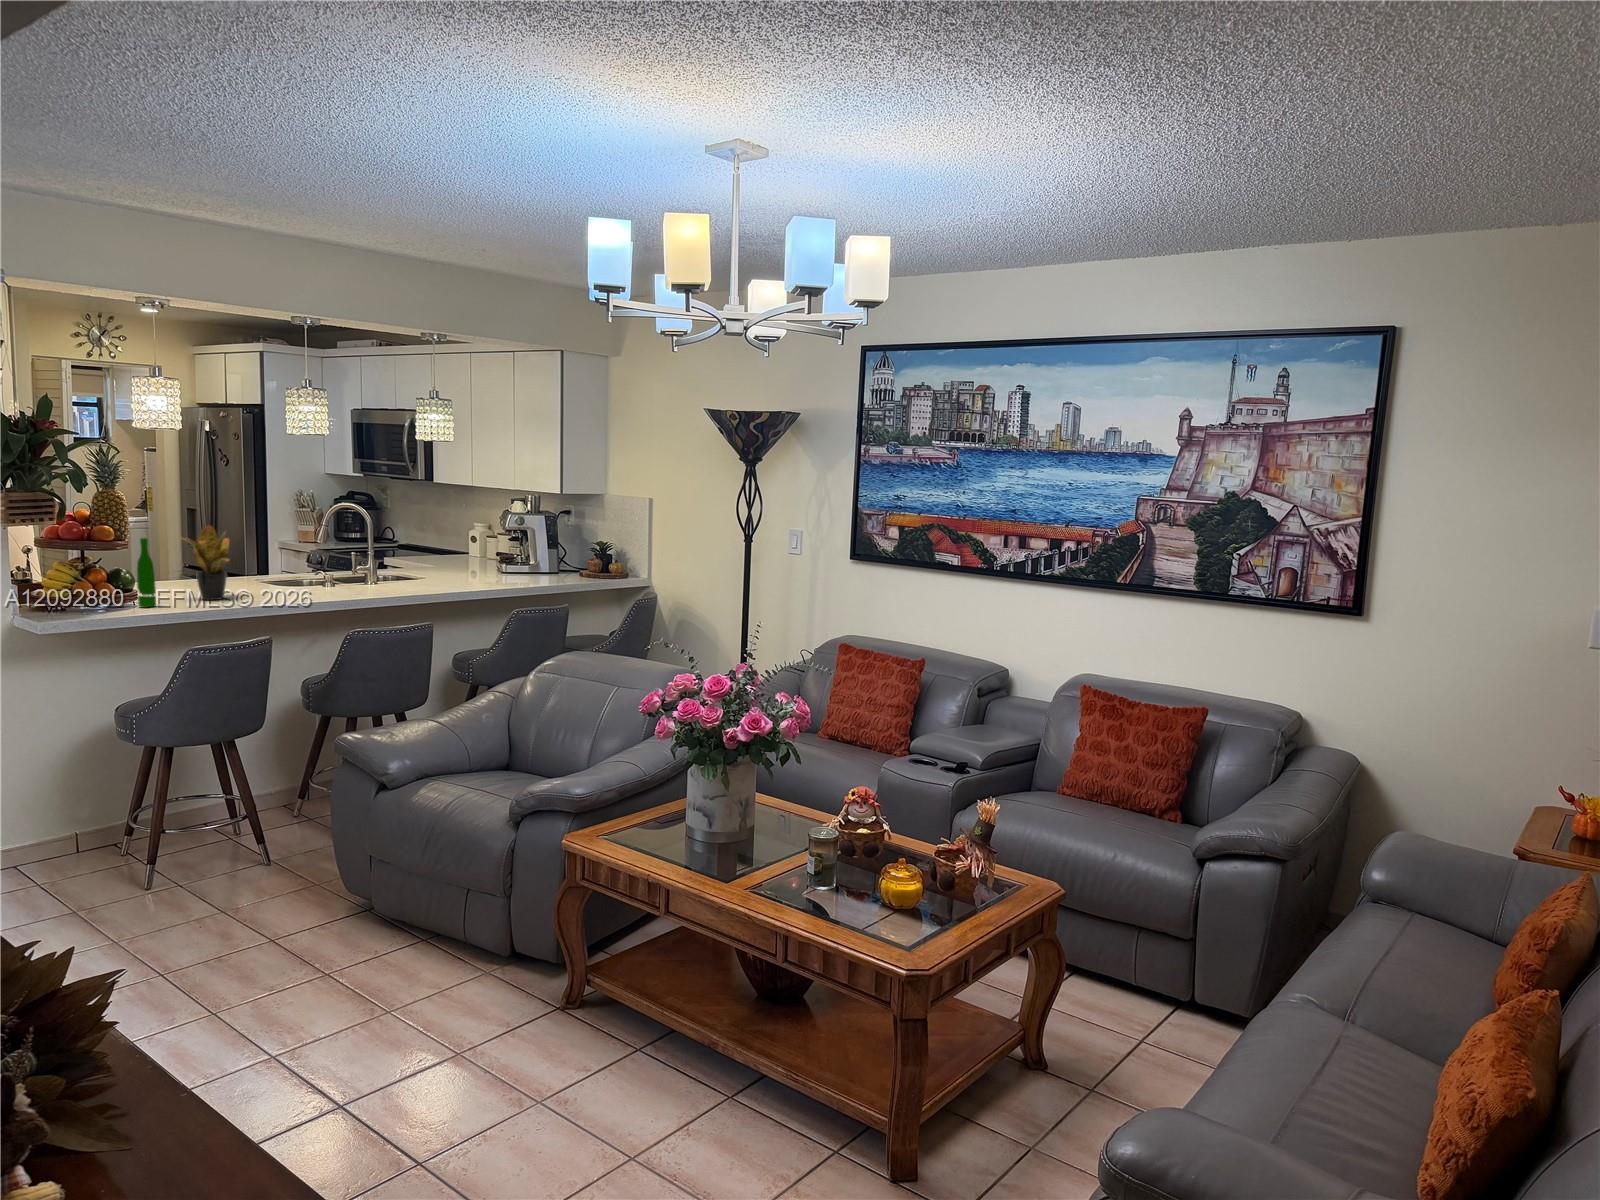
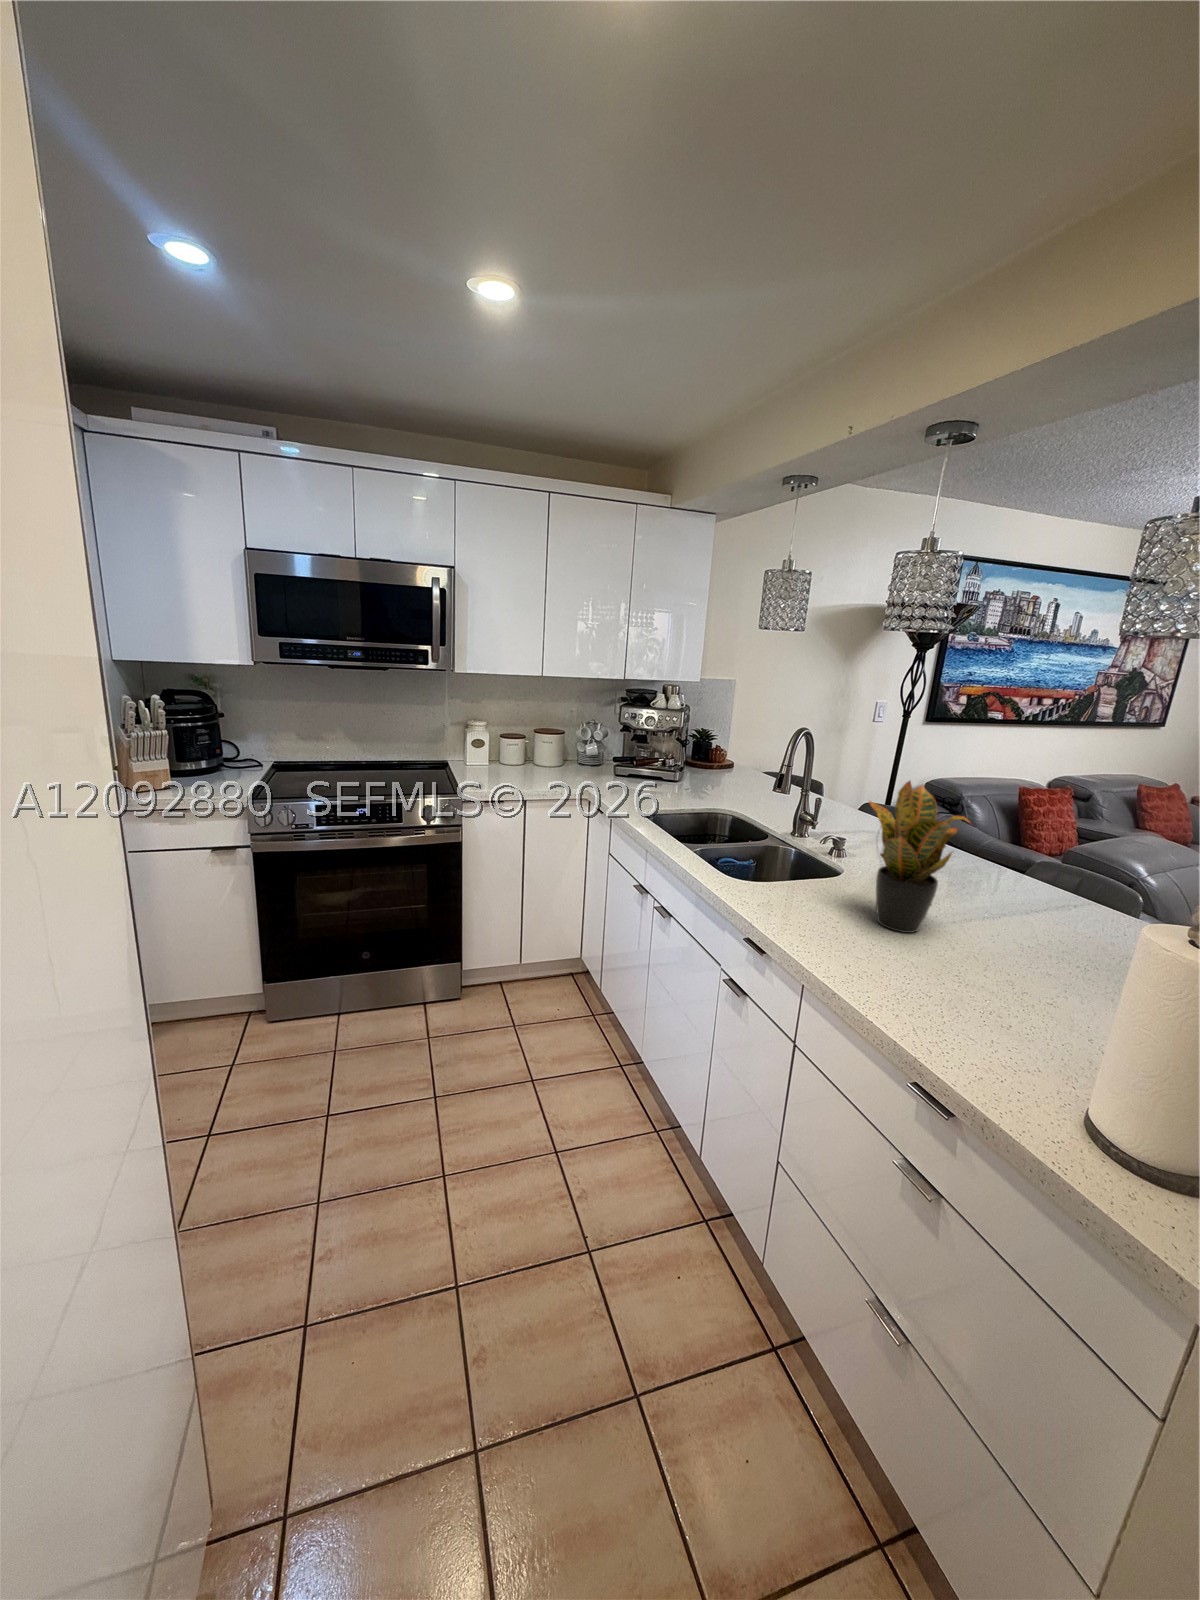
wine bottle: present [137,538,156,608] -> none [1008,842,1079,1005]

